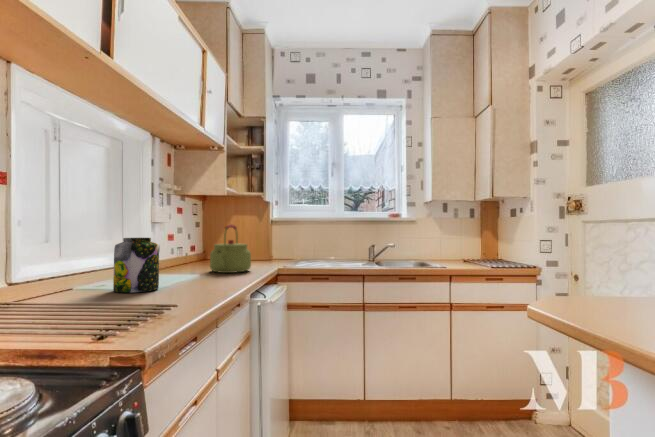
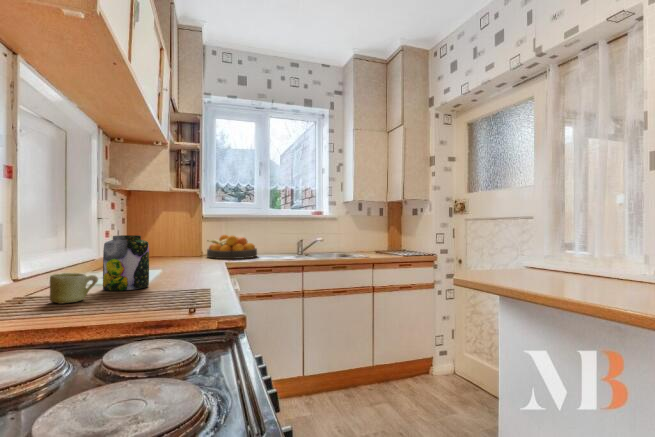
kettle: present [210,225,251,273] -> none [164,221,206,269]
fruit bowl: none [270,239,321,264] -> present [207,235,257,259]
mug: none [45,273,92,303] -> present [50,273,98,304]

